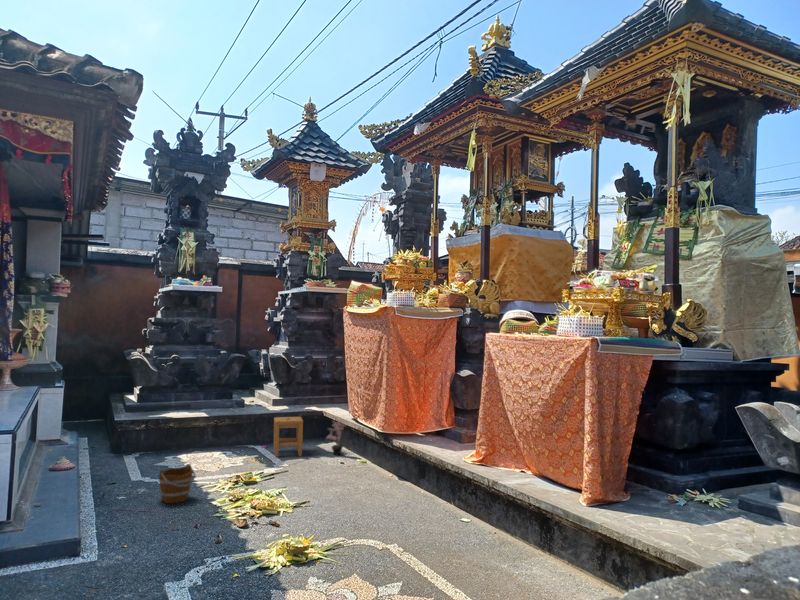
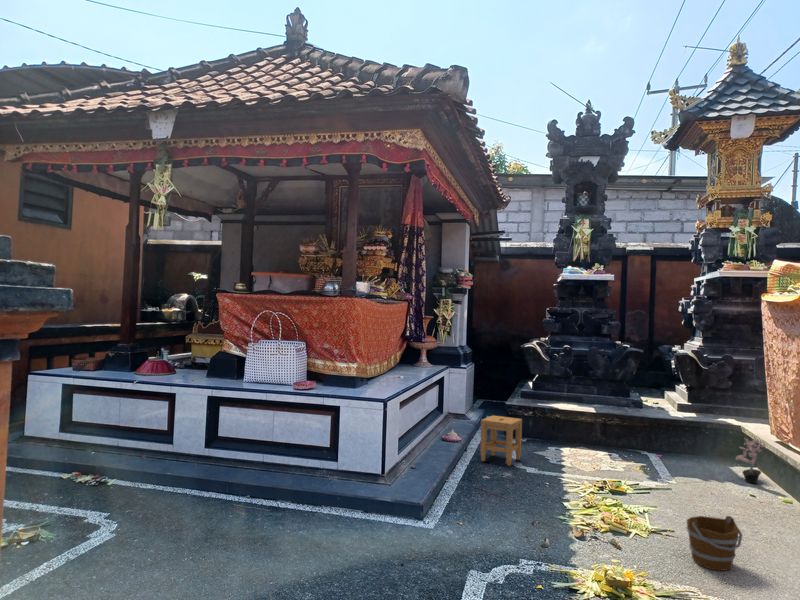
stool: present [274,417,303,457] -> present [481,415,522,466]
bucket: present [159,464,195,503] -> present [687,516,742,571]

